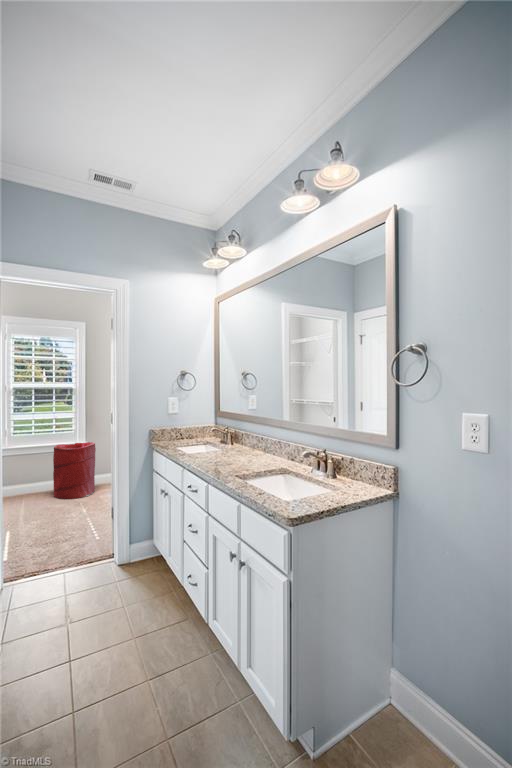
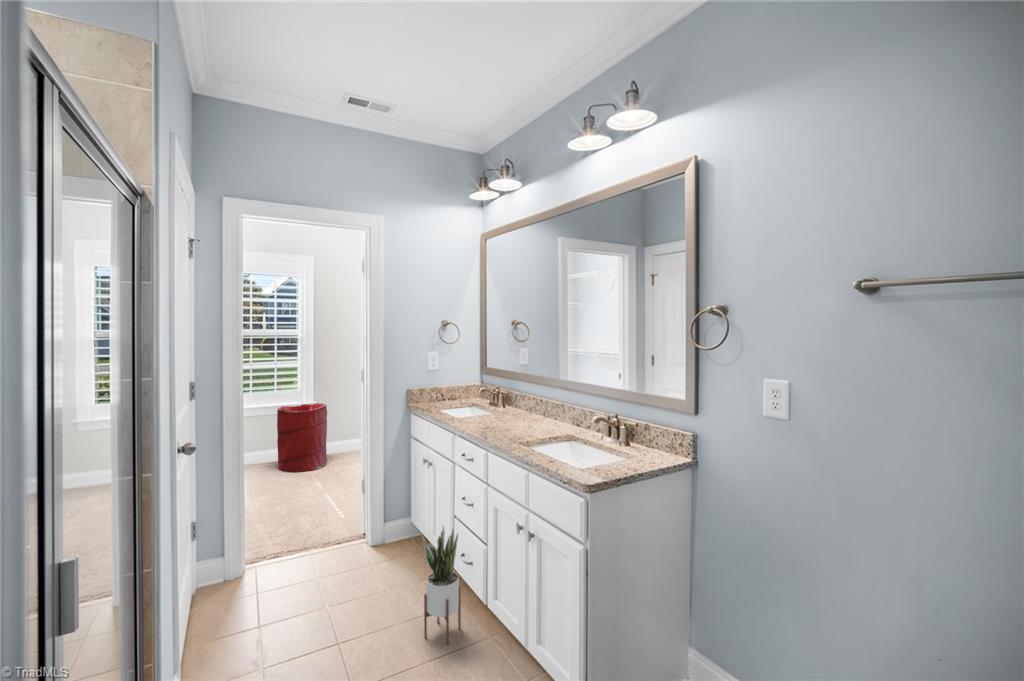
potted plant: none [144,552,183,665] -> present [422,526,461,644]

